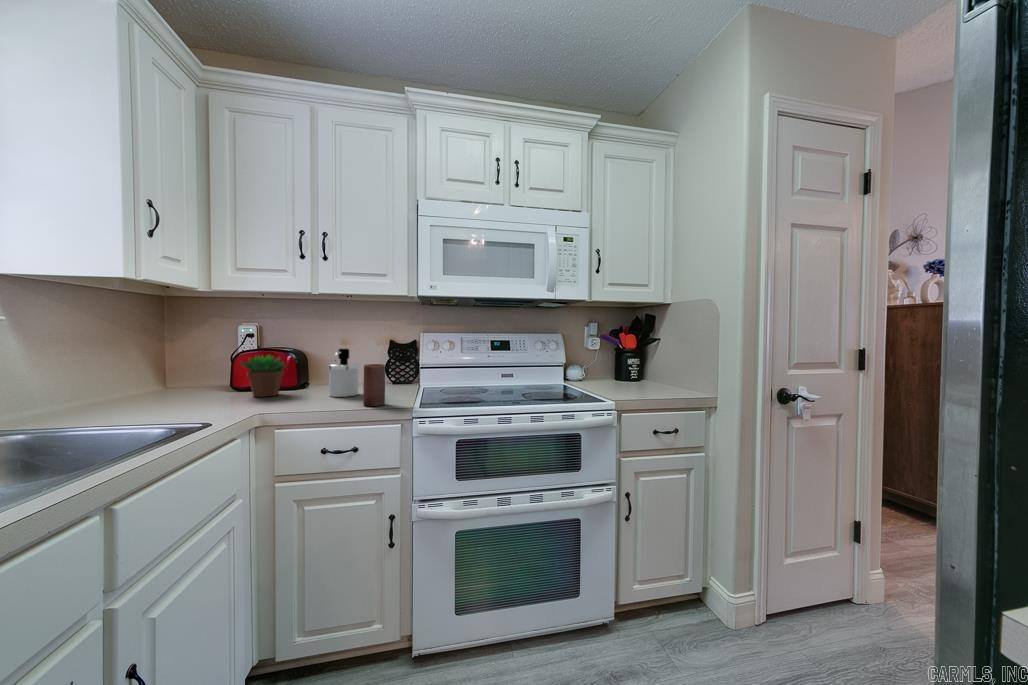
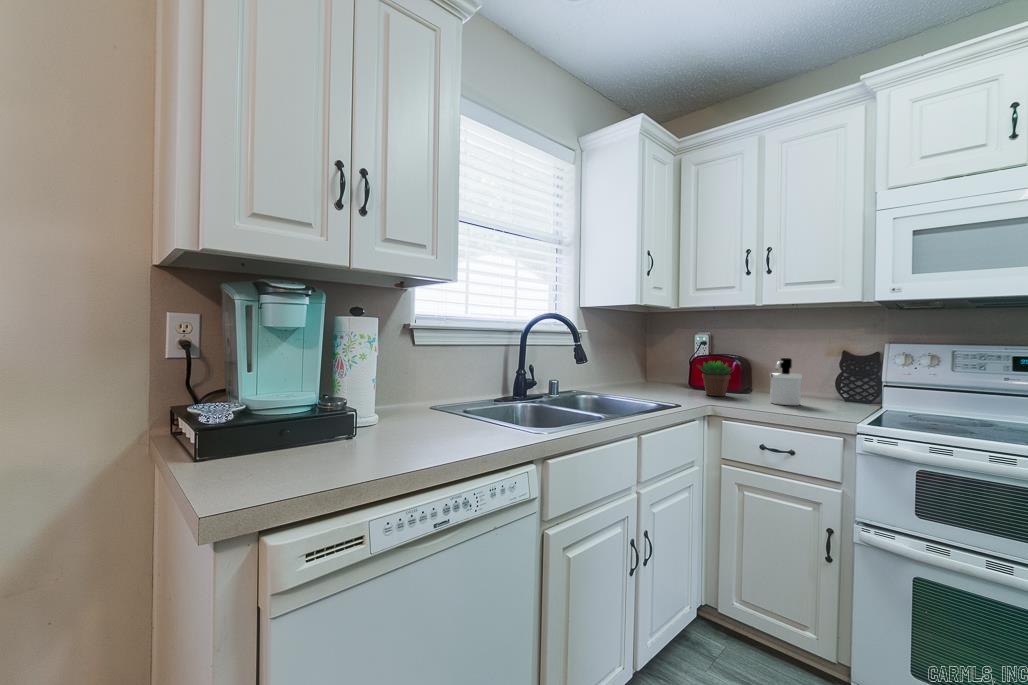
candle: present [363,364,385,406] -> none [803,375,827,416]

